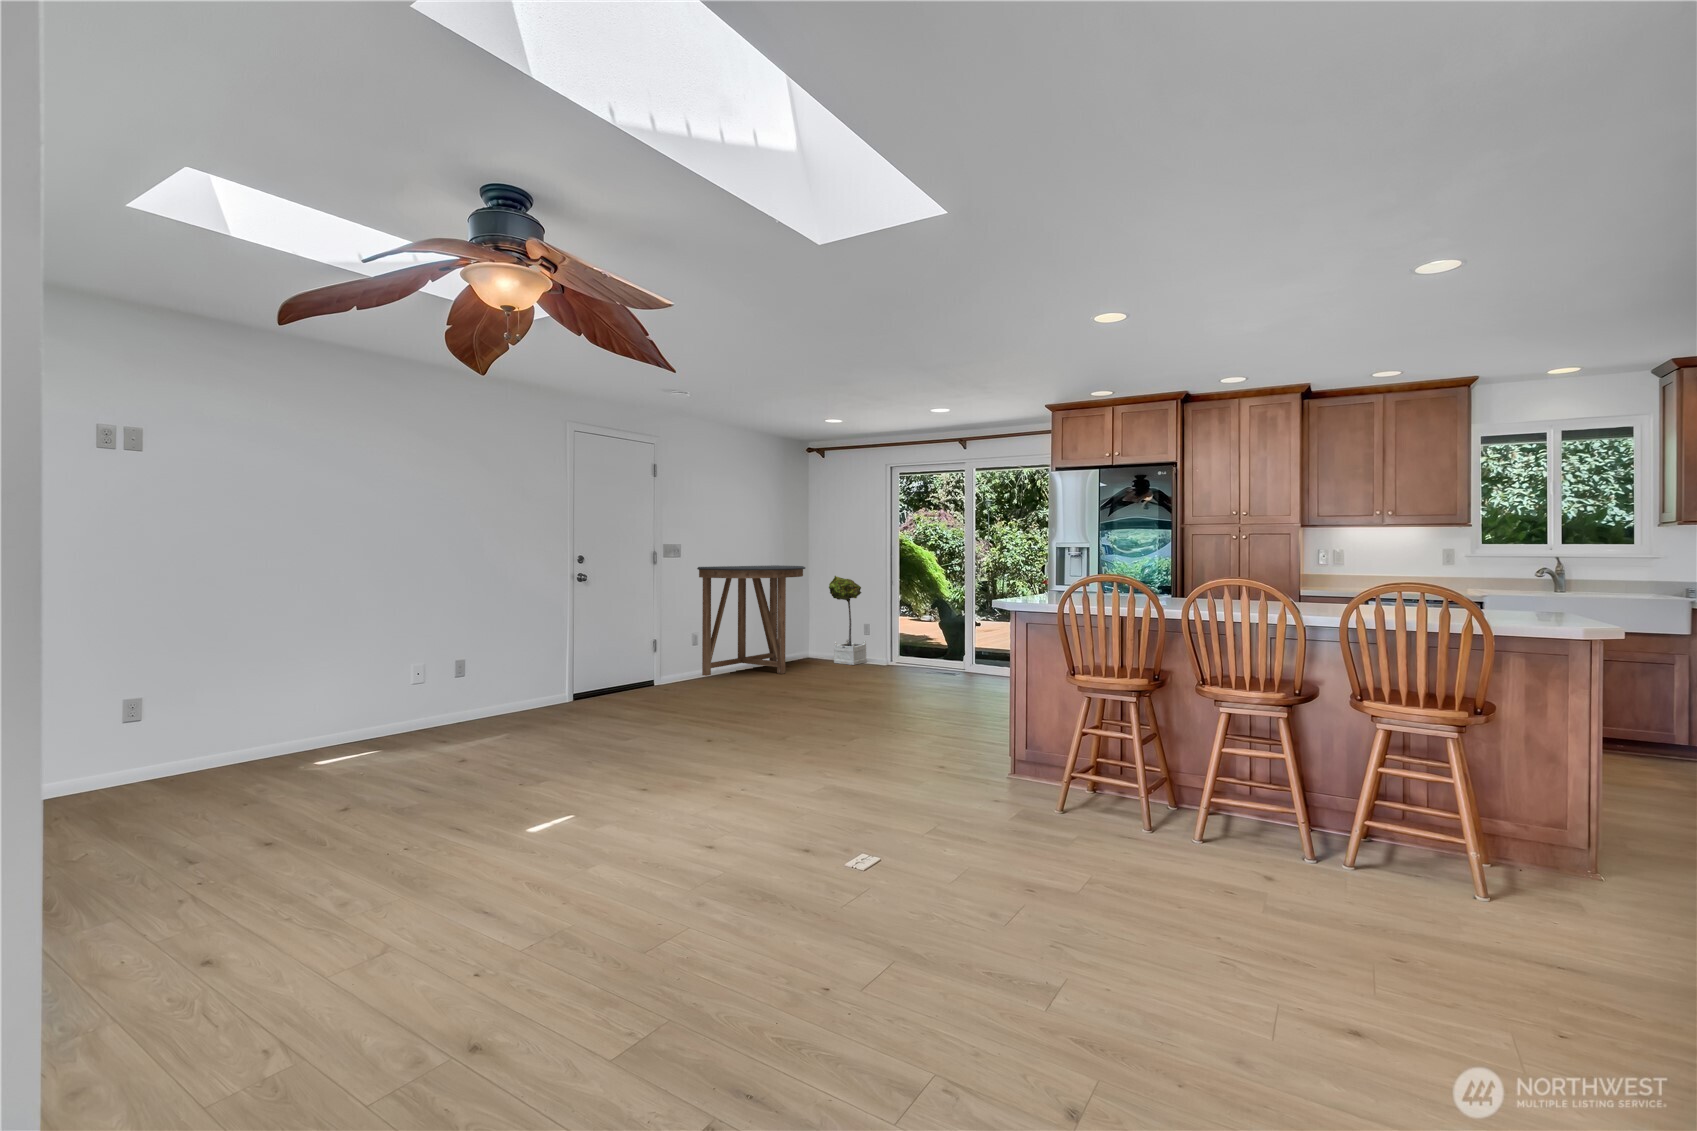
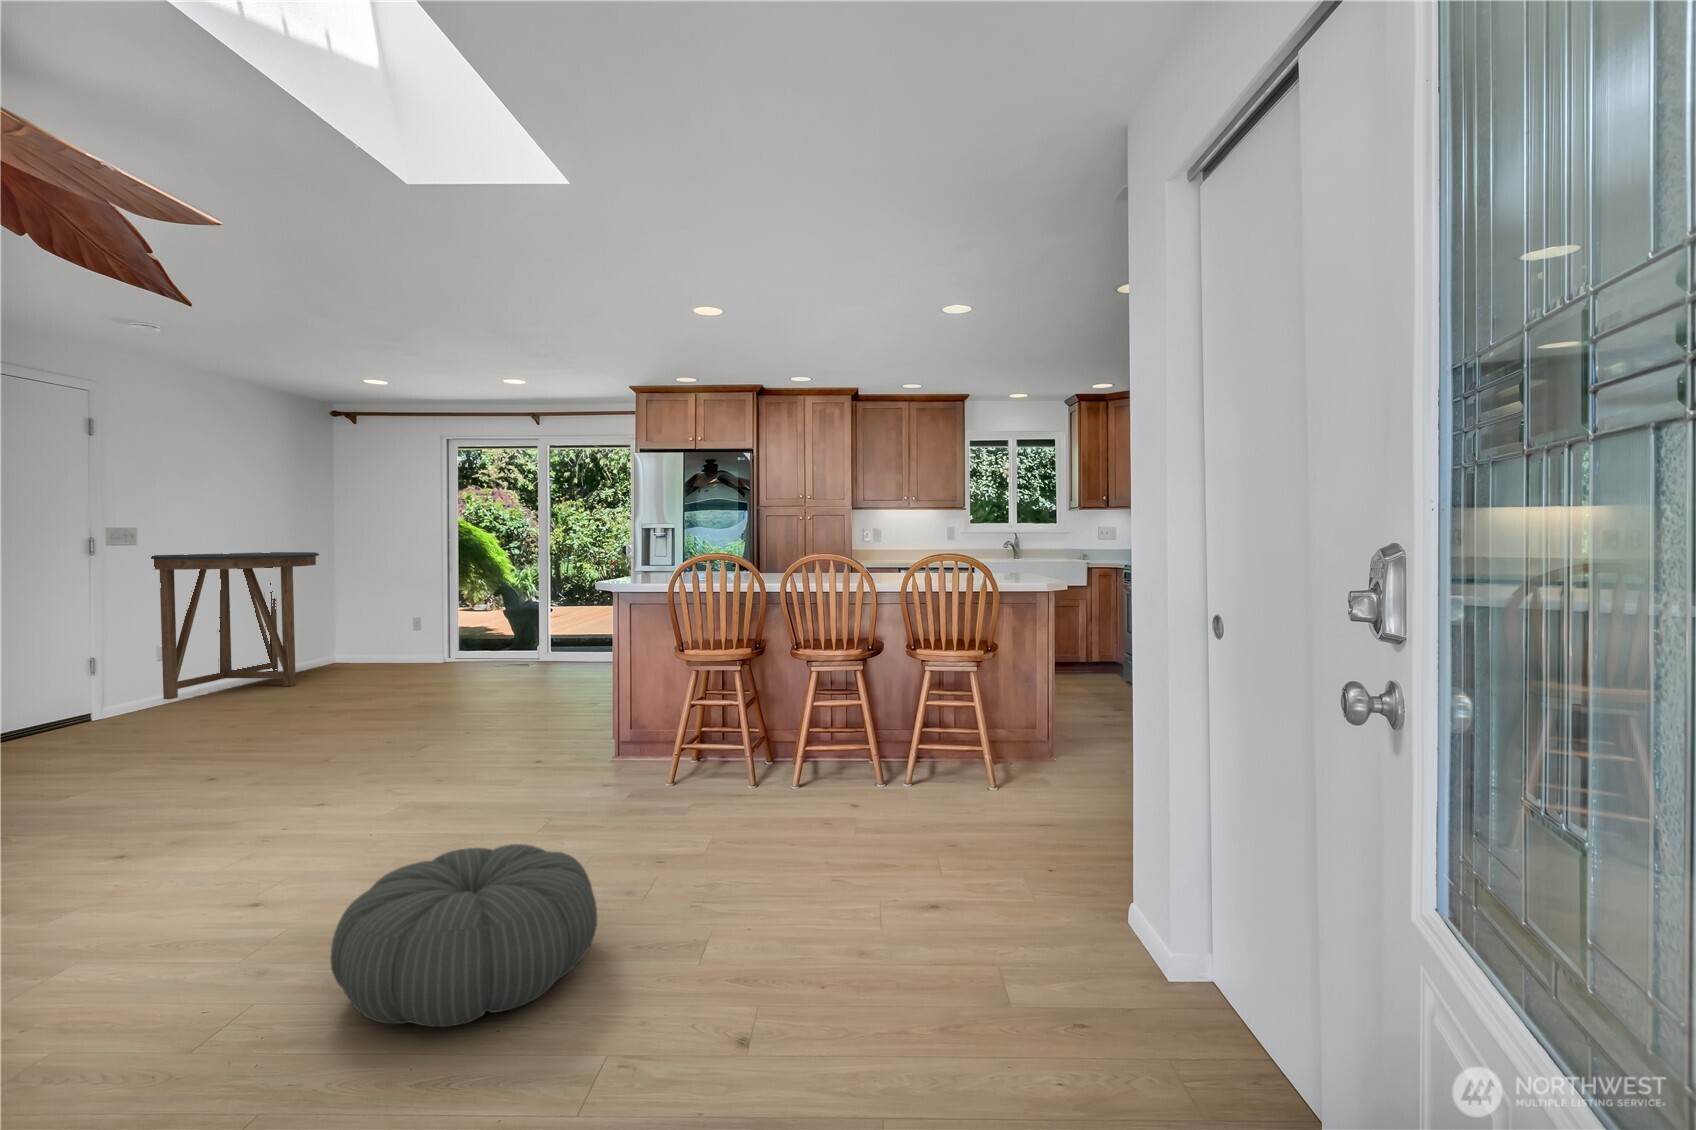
potted tree: present [829,576,867,665] -> none [351,563,406,667]
pouf: none [727,837,938,994] -> present [331,844,597,1027]

